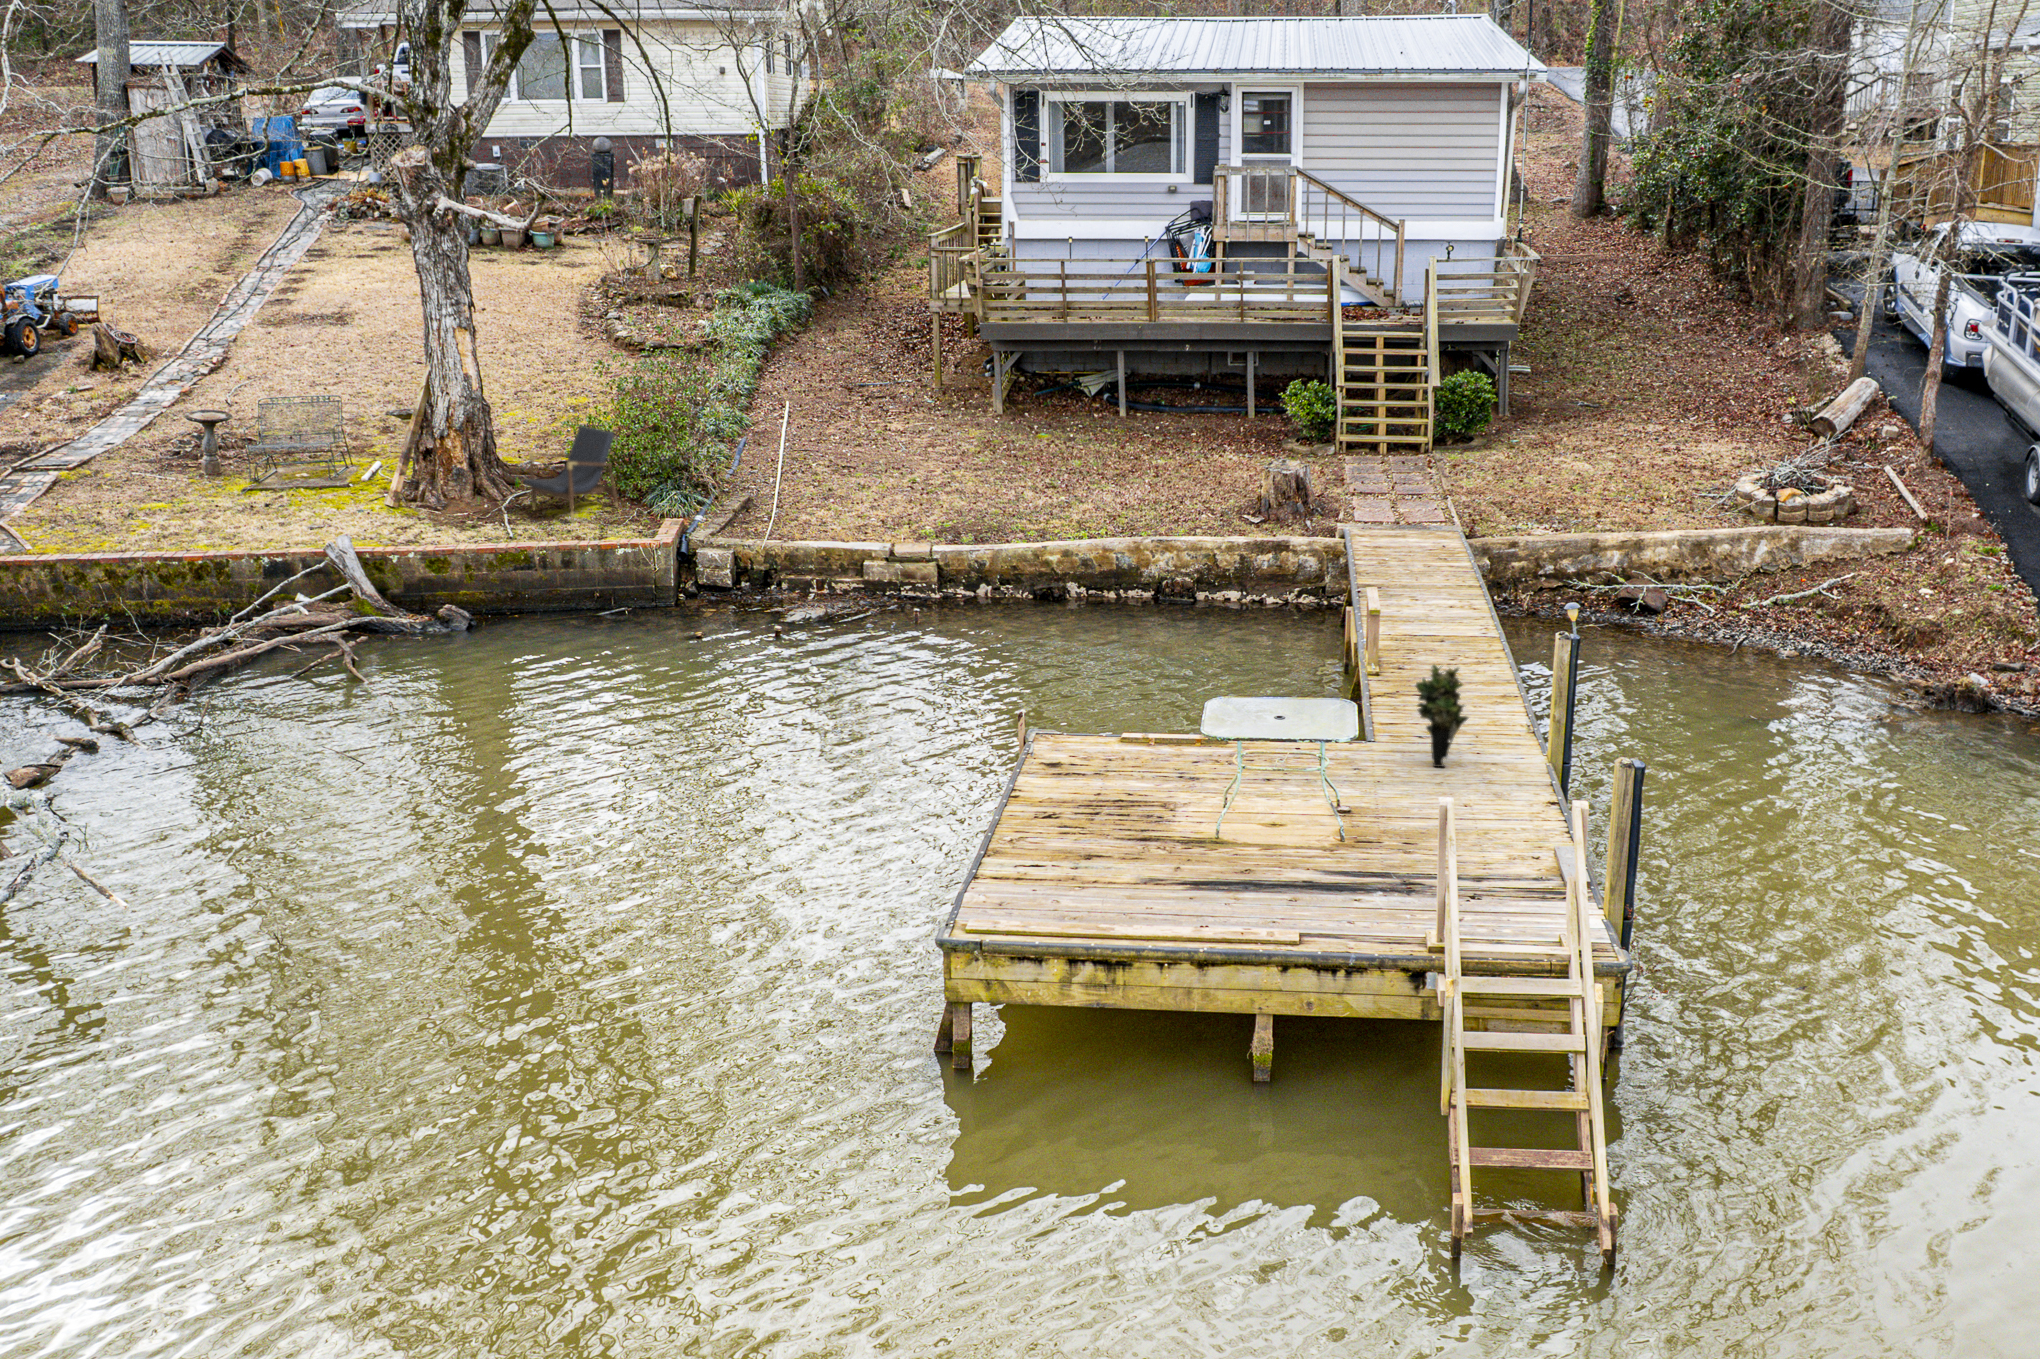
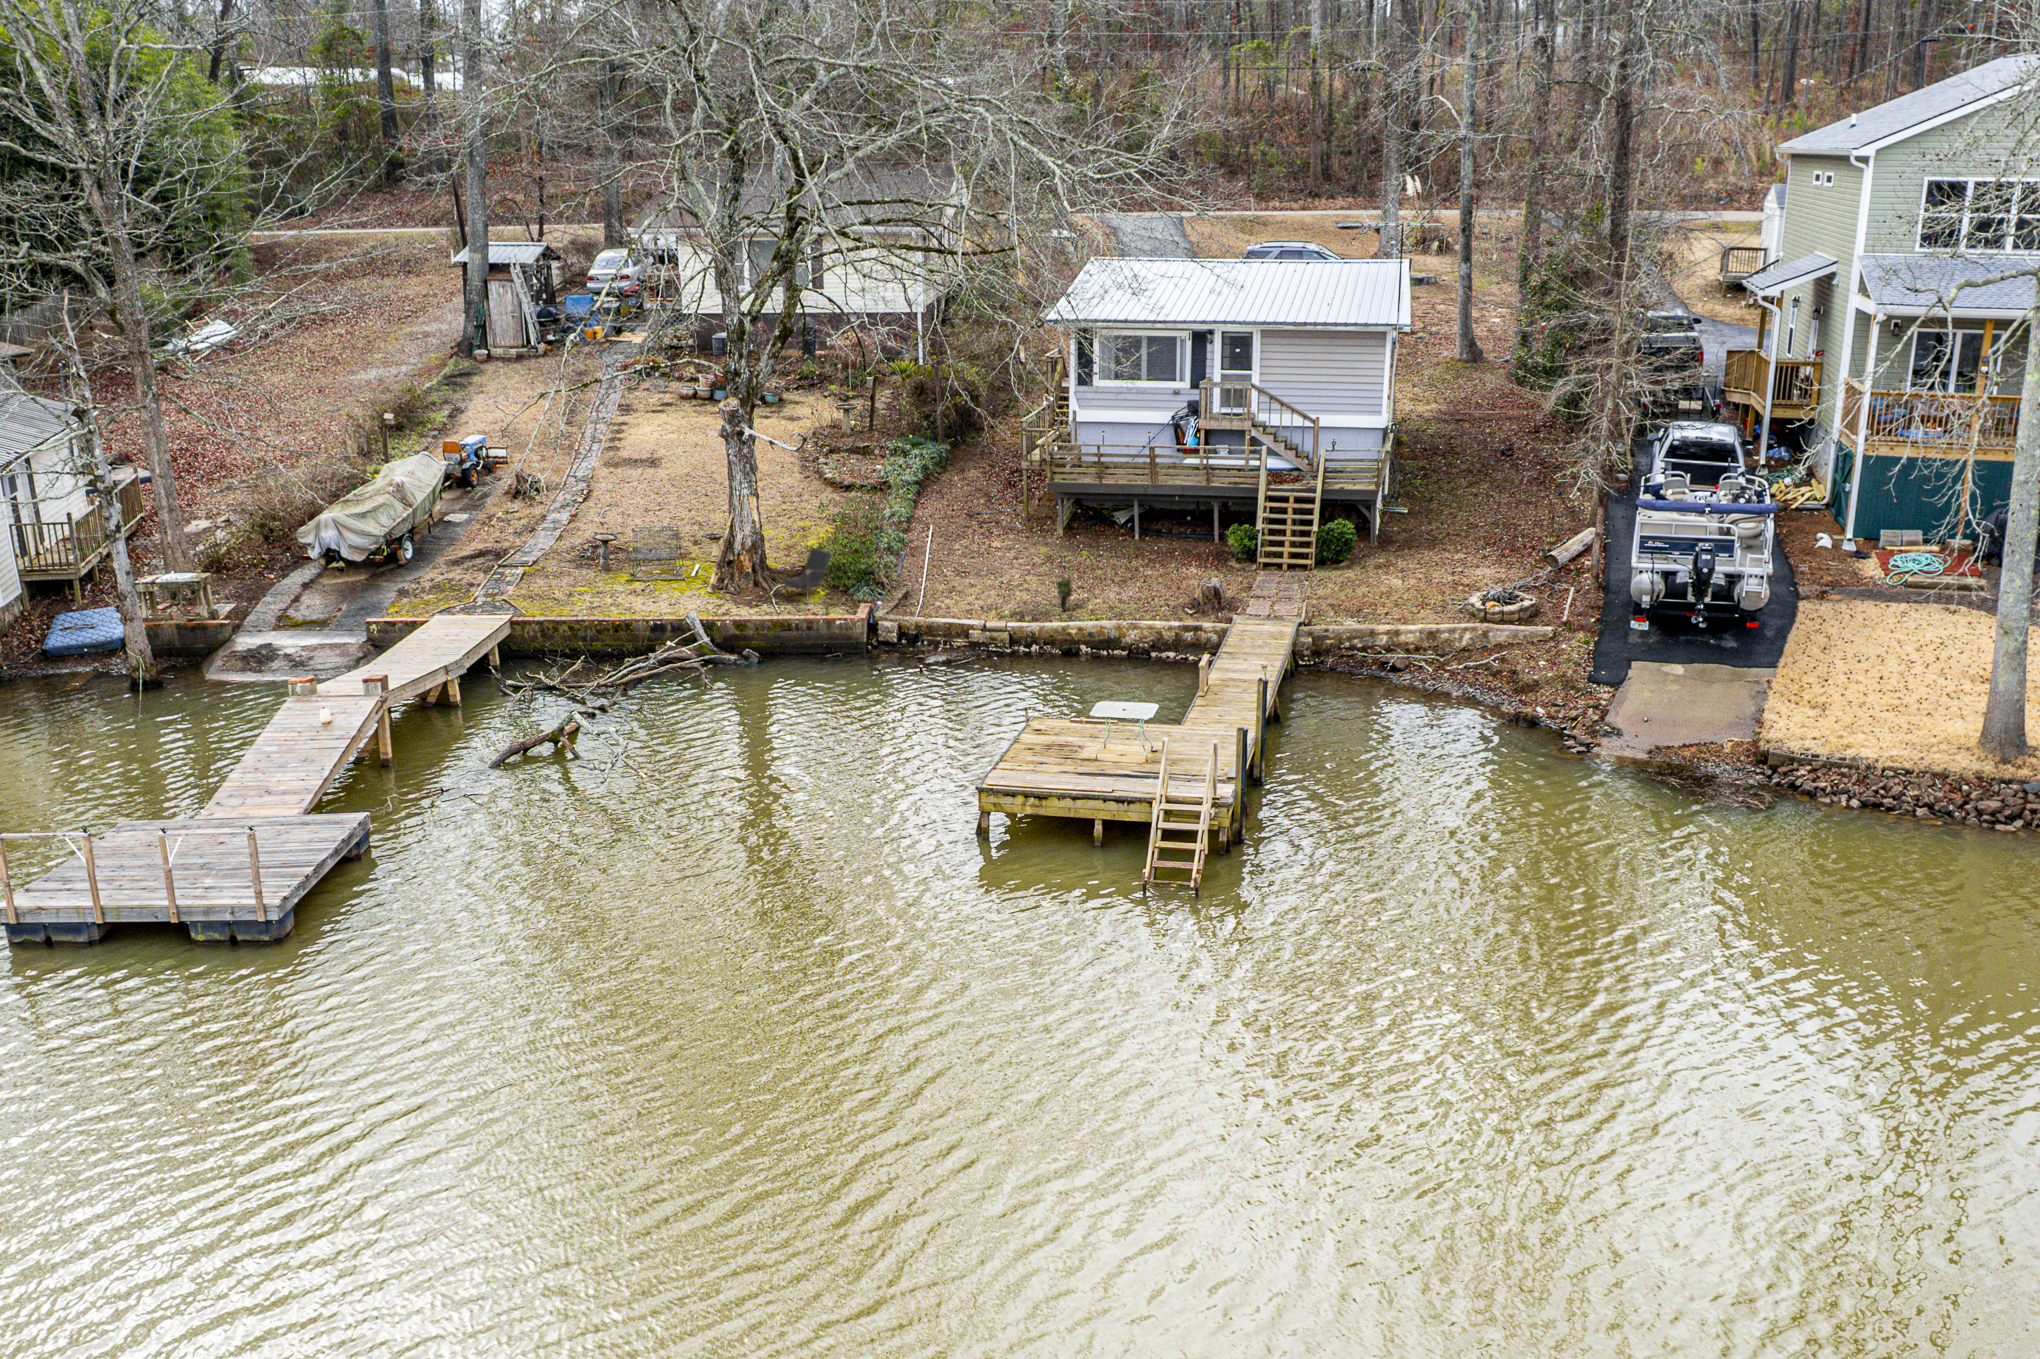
potted plant: present [1416,665,1468,767] -> present [1056,577,1073,612]

